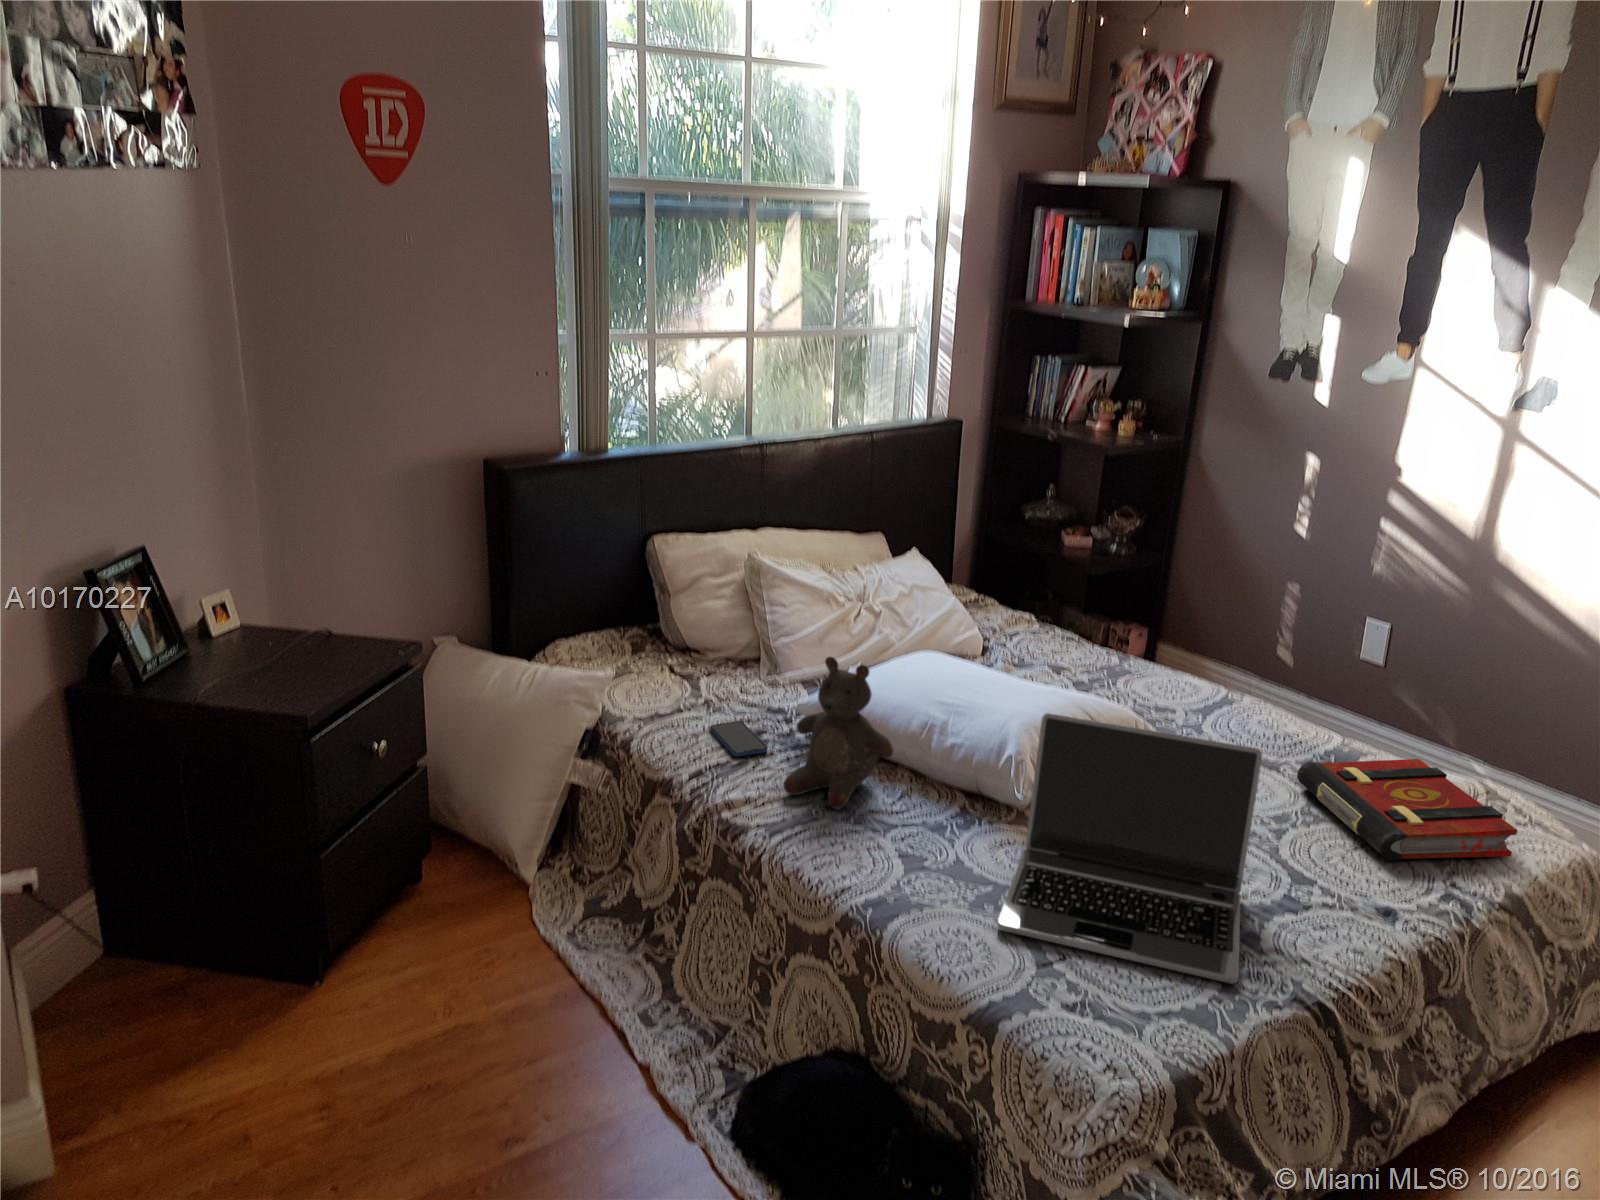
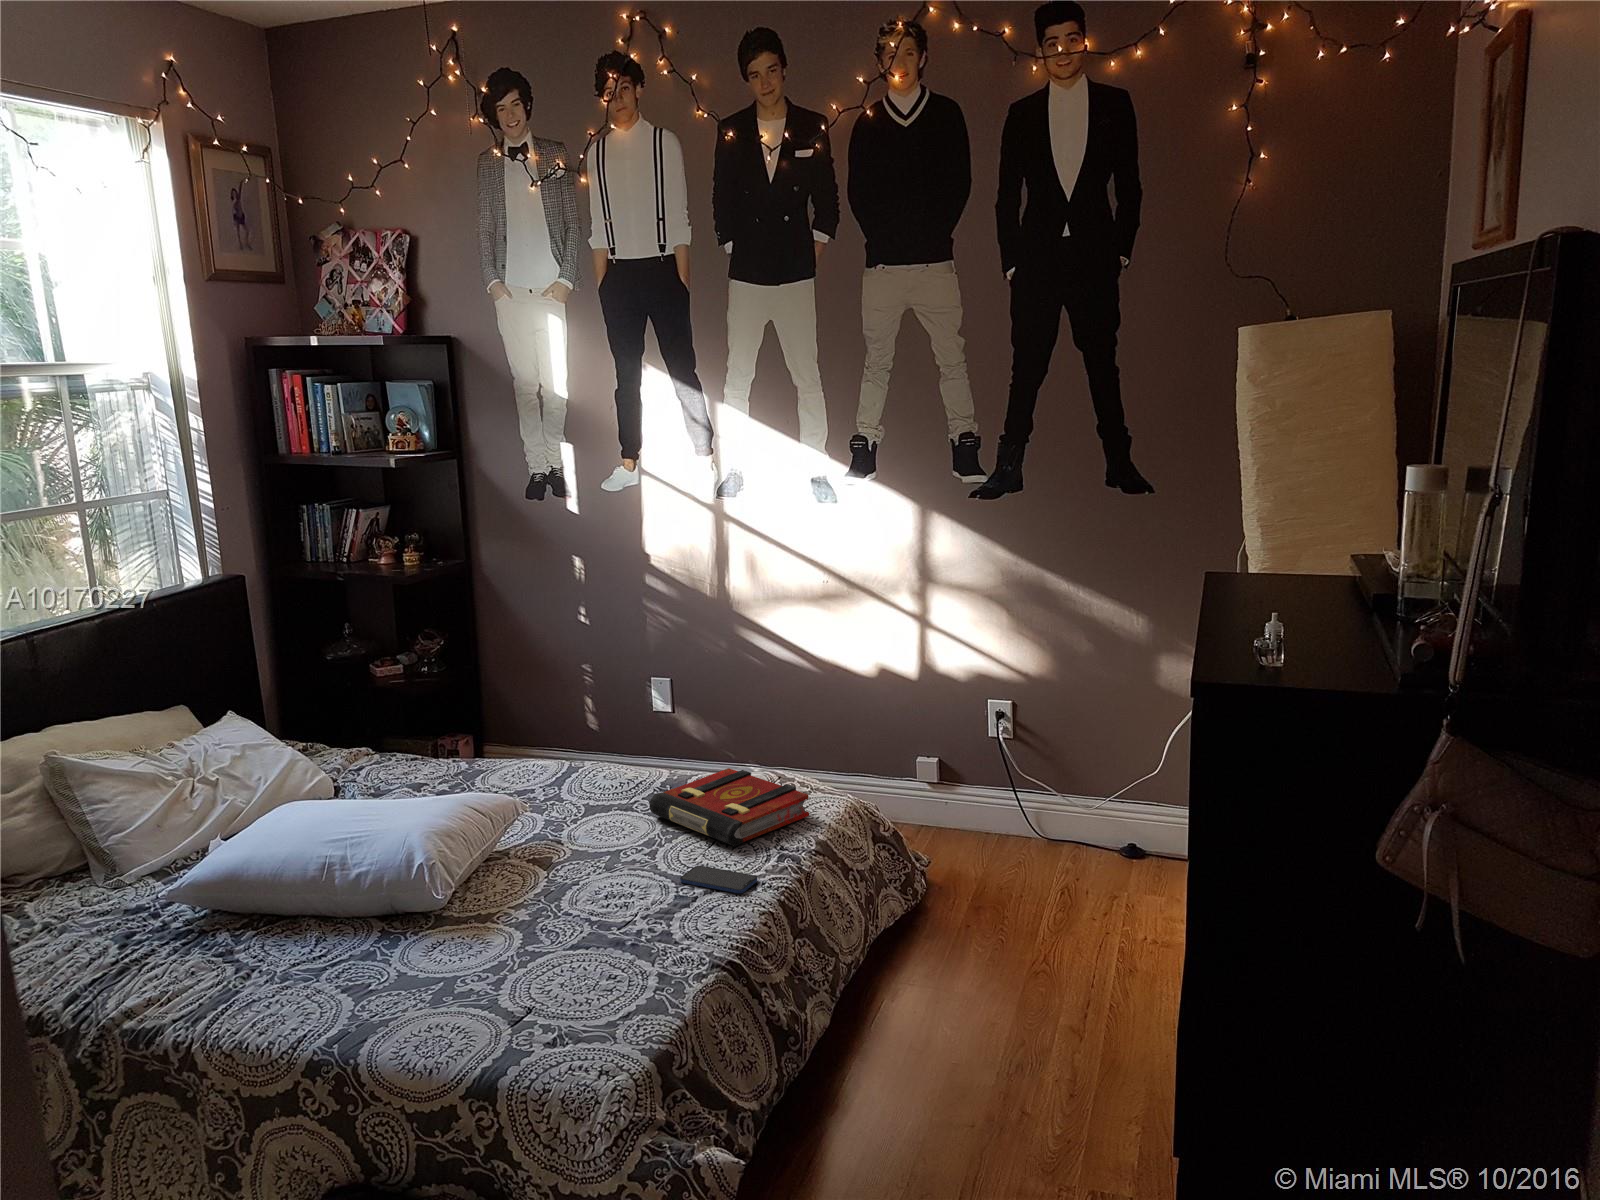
stuffed bear: present [784,657,893,809] -> none [182,822,300,979]
laptop: present [997,713,1262,984] -> none [446,785,669,1010]
smartphone: present [710,721,767,756] -> present [680,866,757,893]

